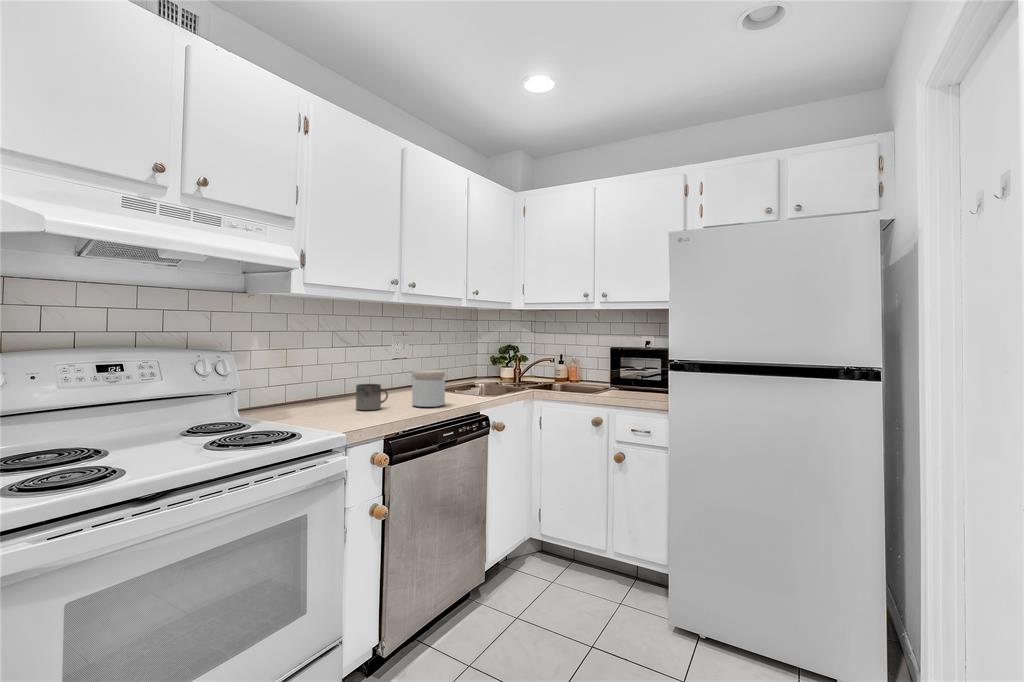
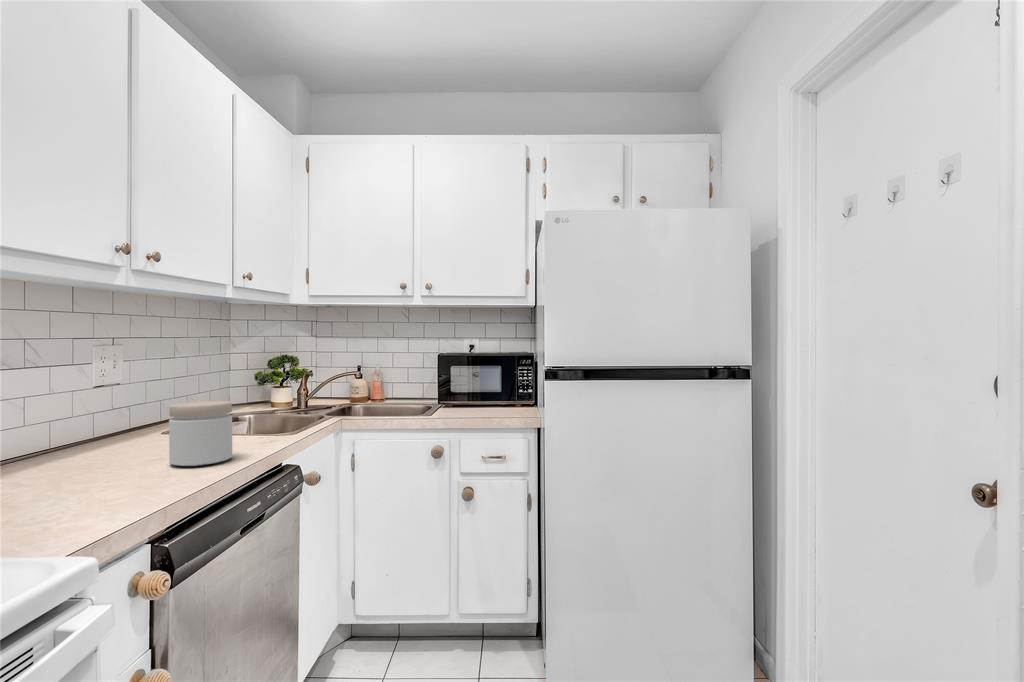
mug: present [356,384,388,410] -> none [49,435,122,490]

